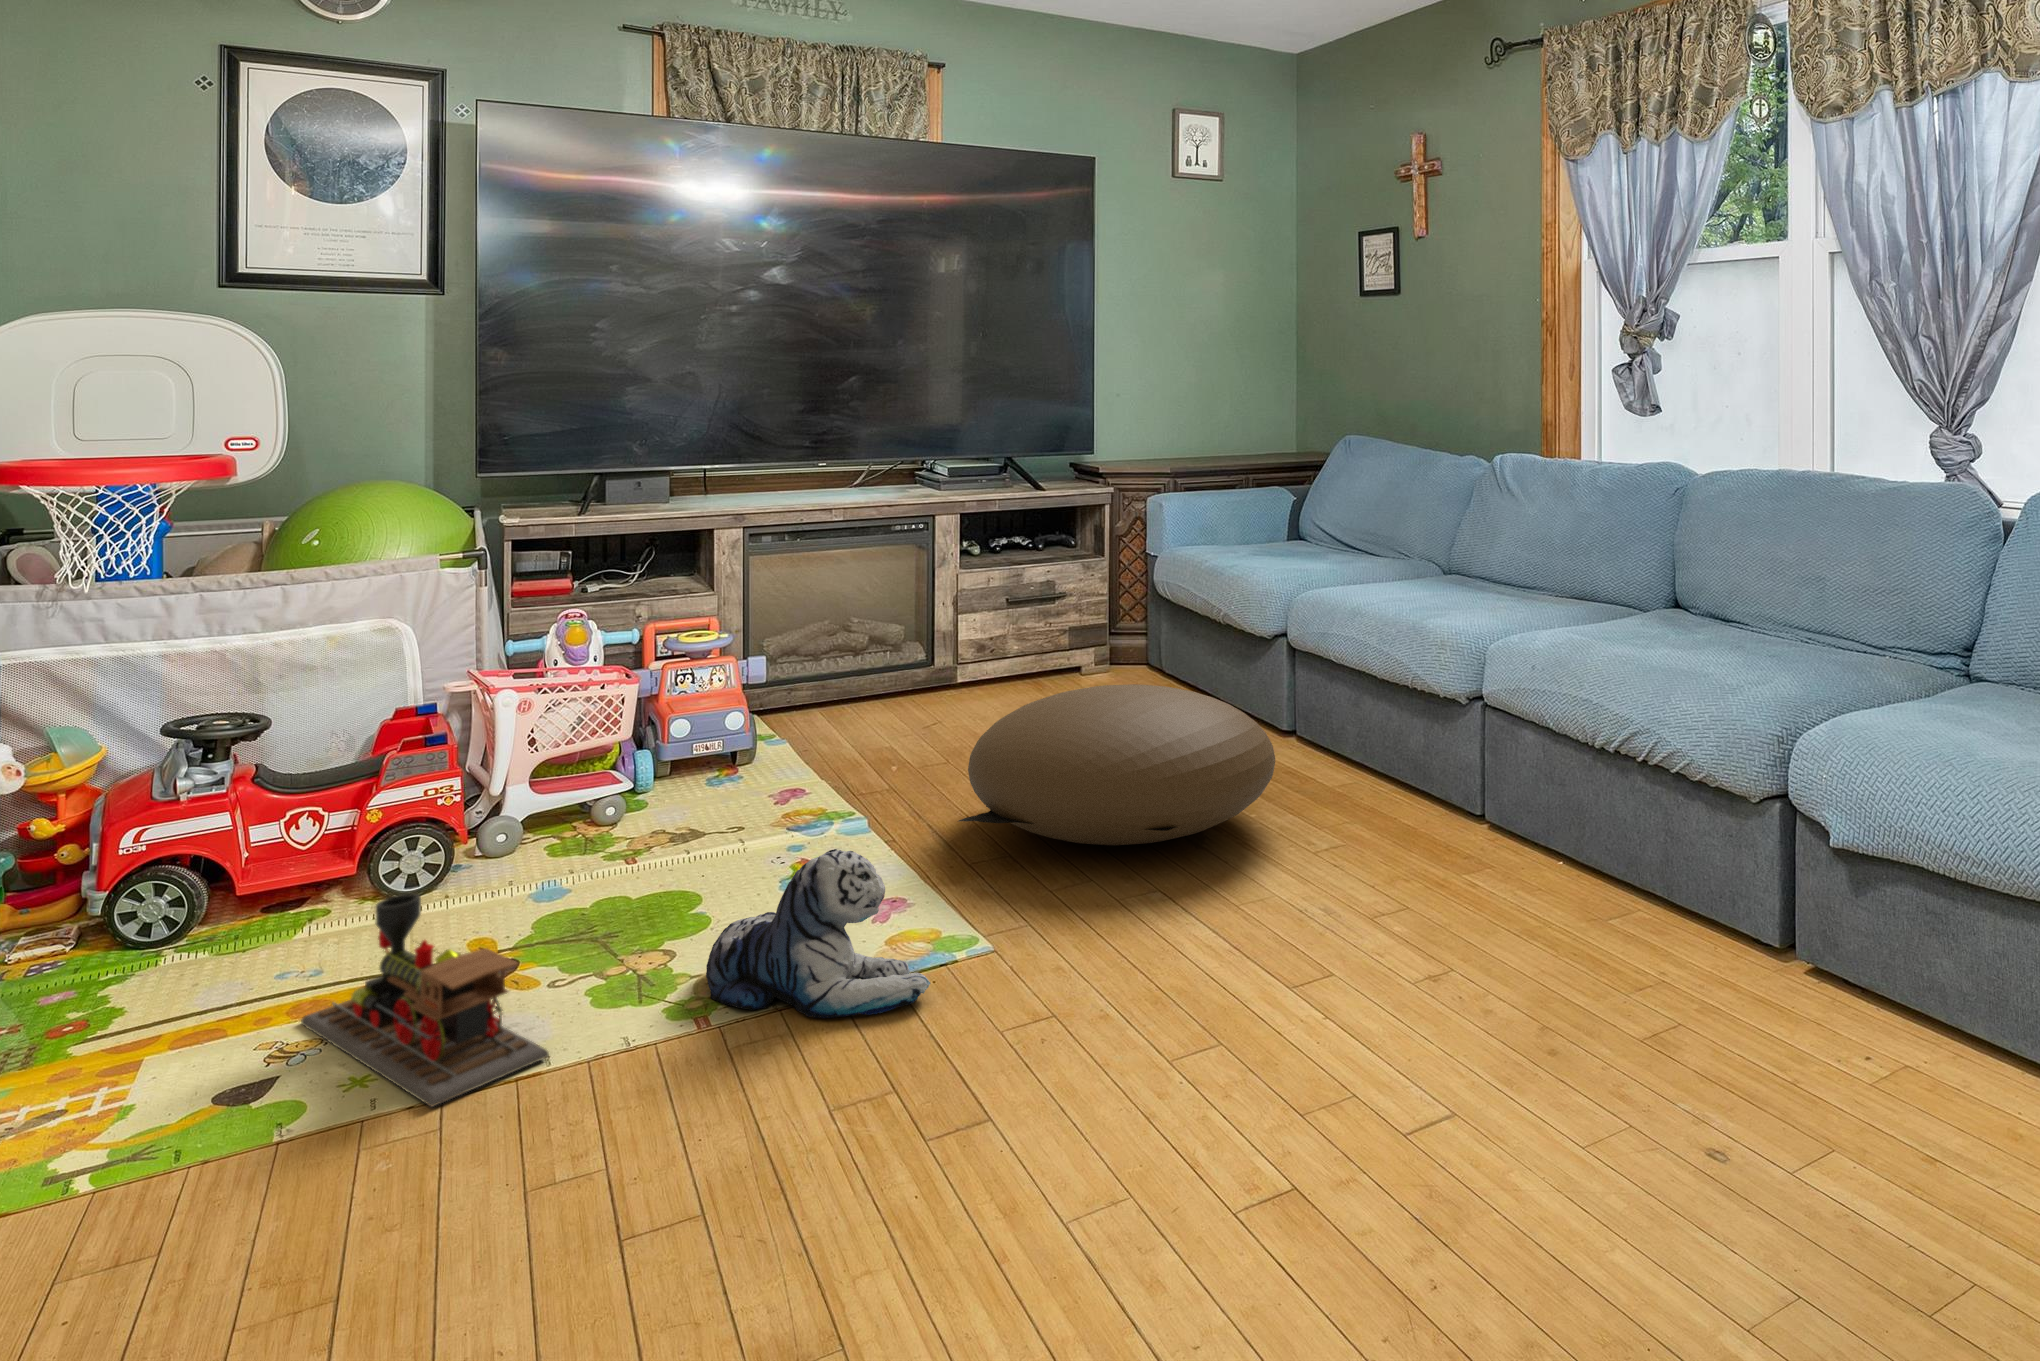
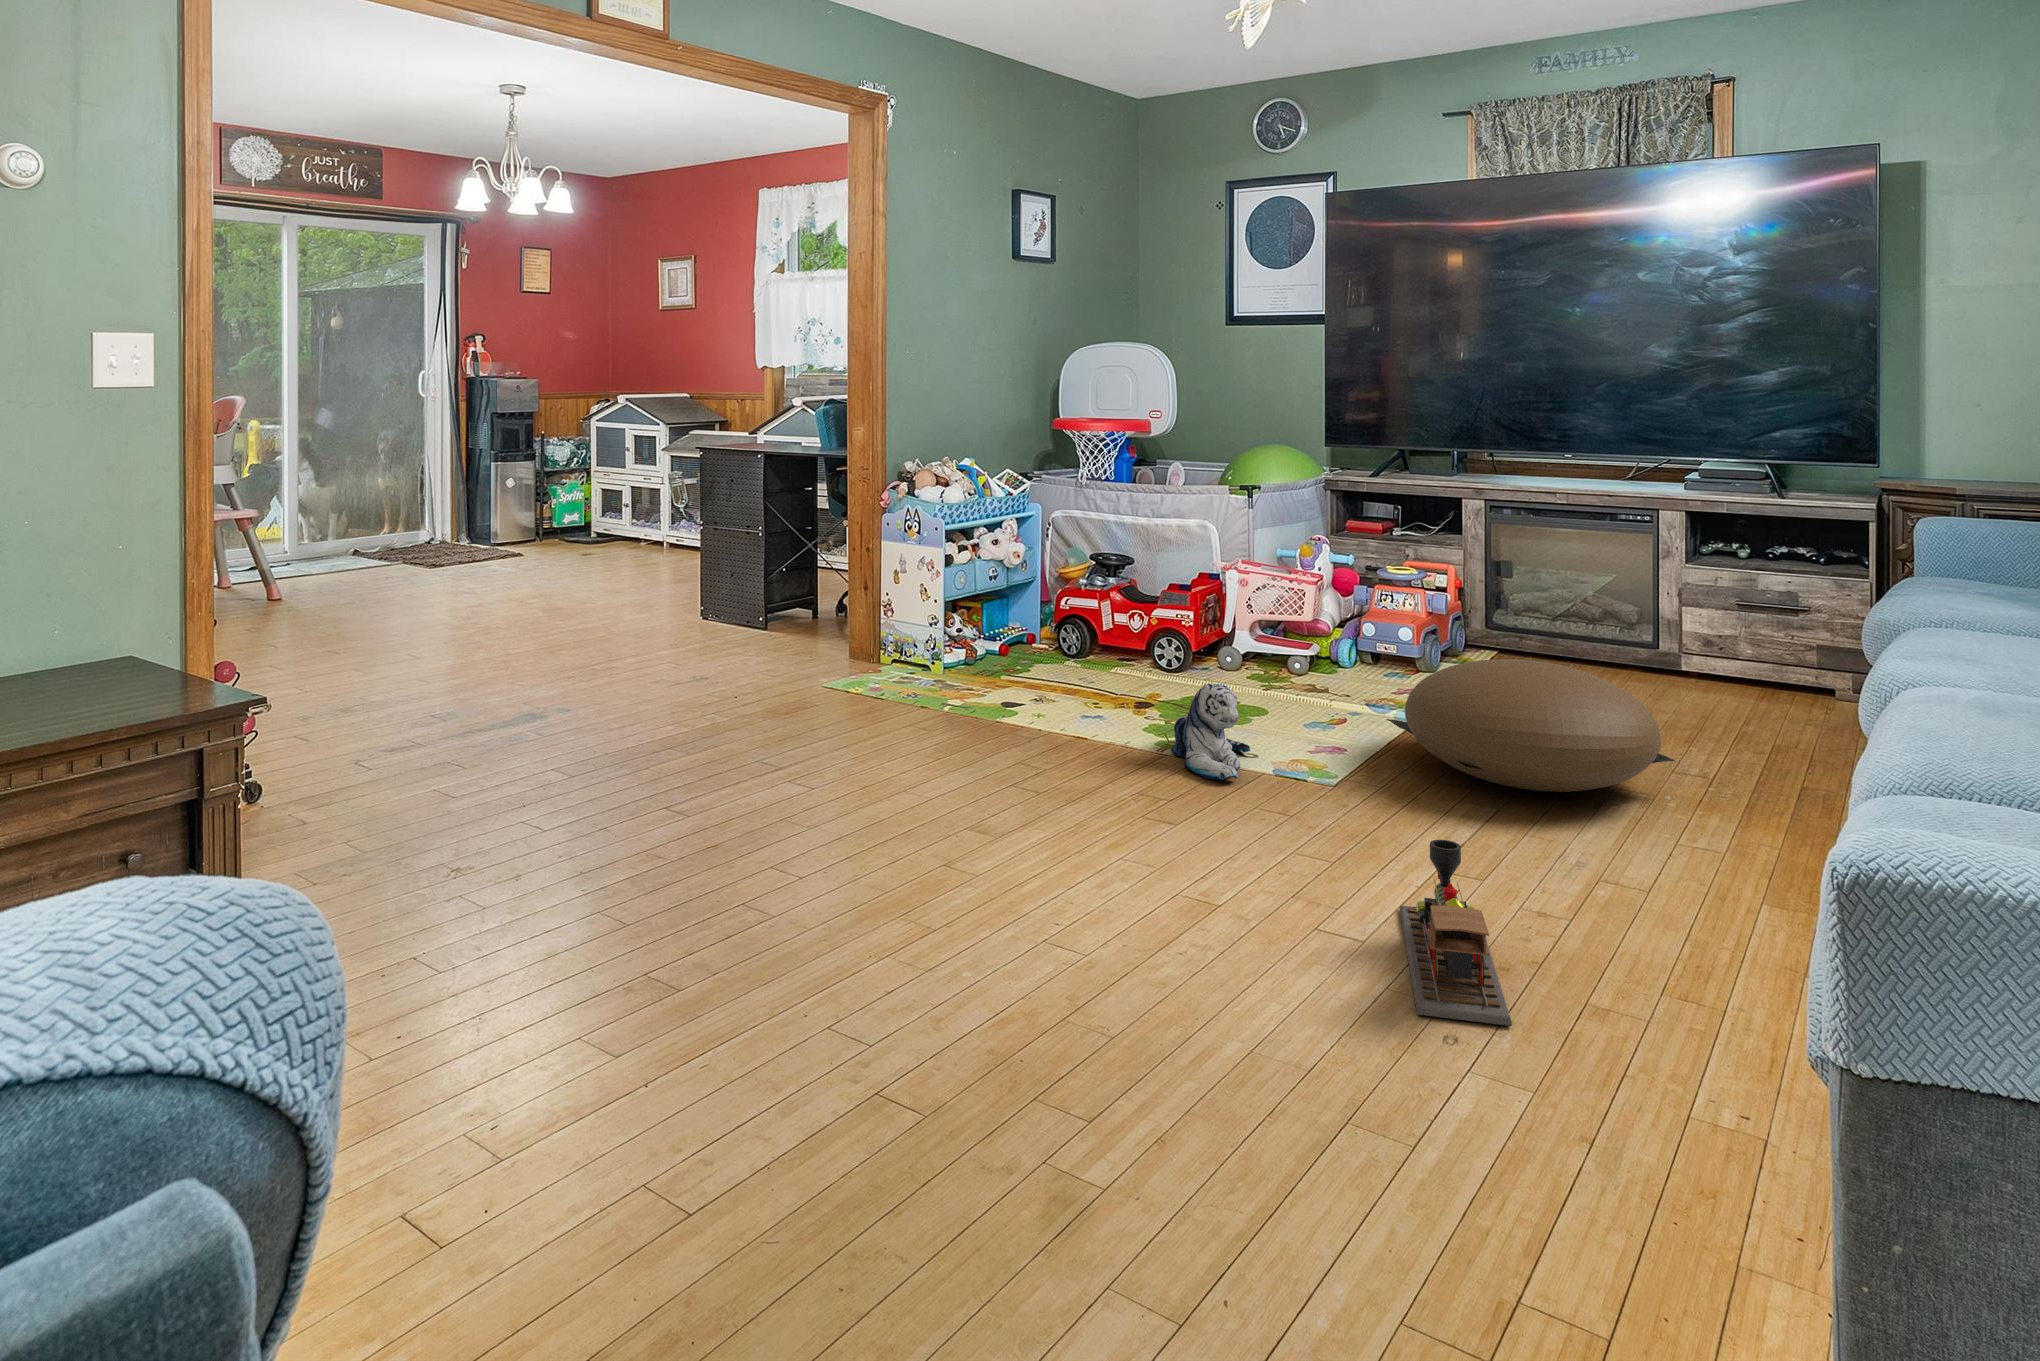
toy train: present [301,894,549,1107] -> present [1400,840,1512,1026]

